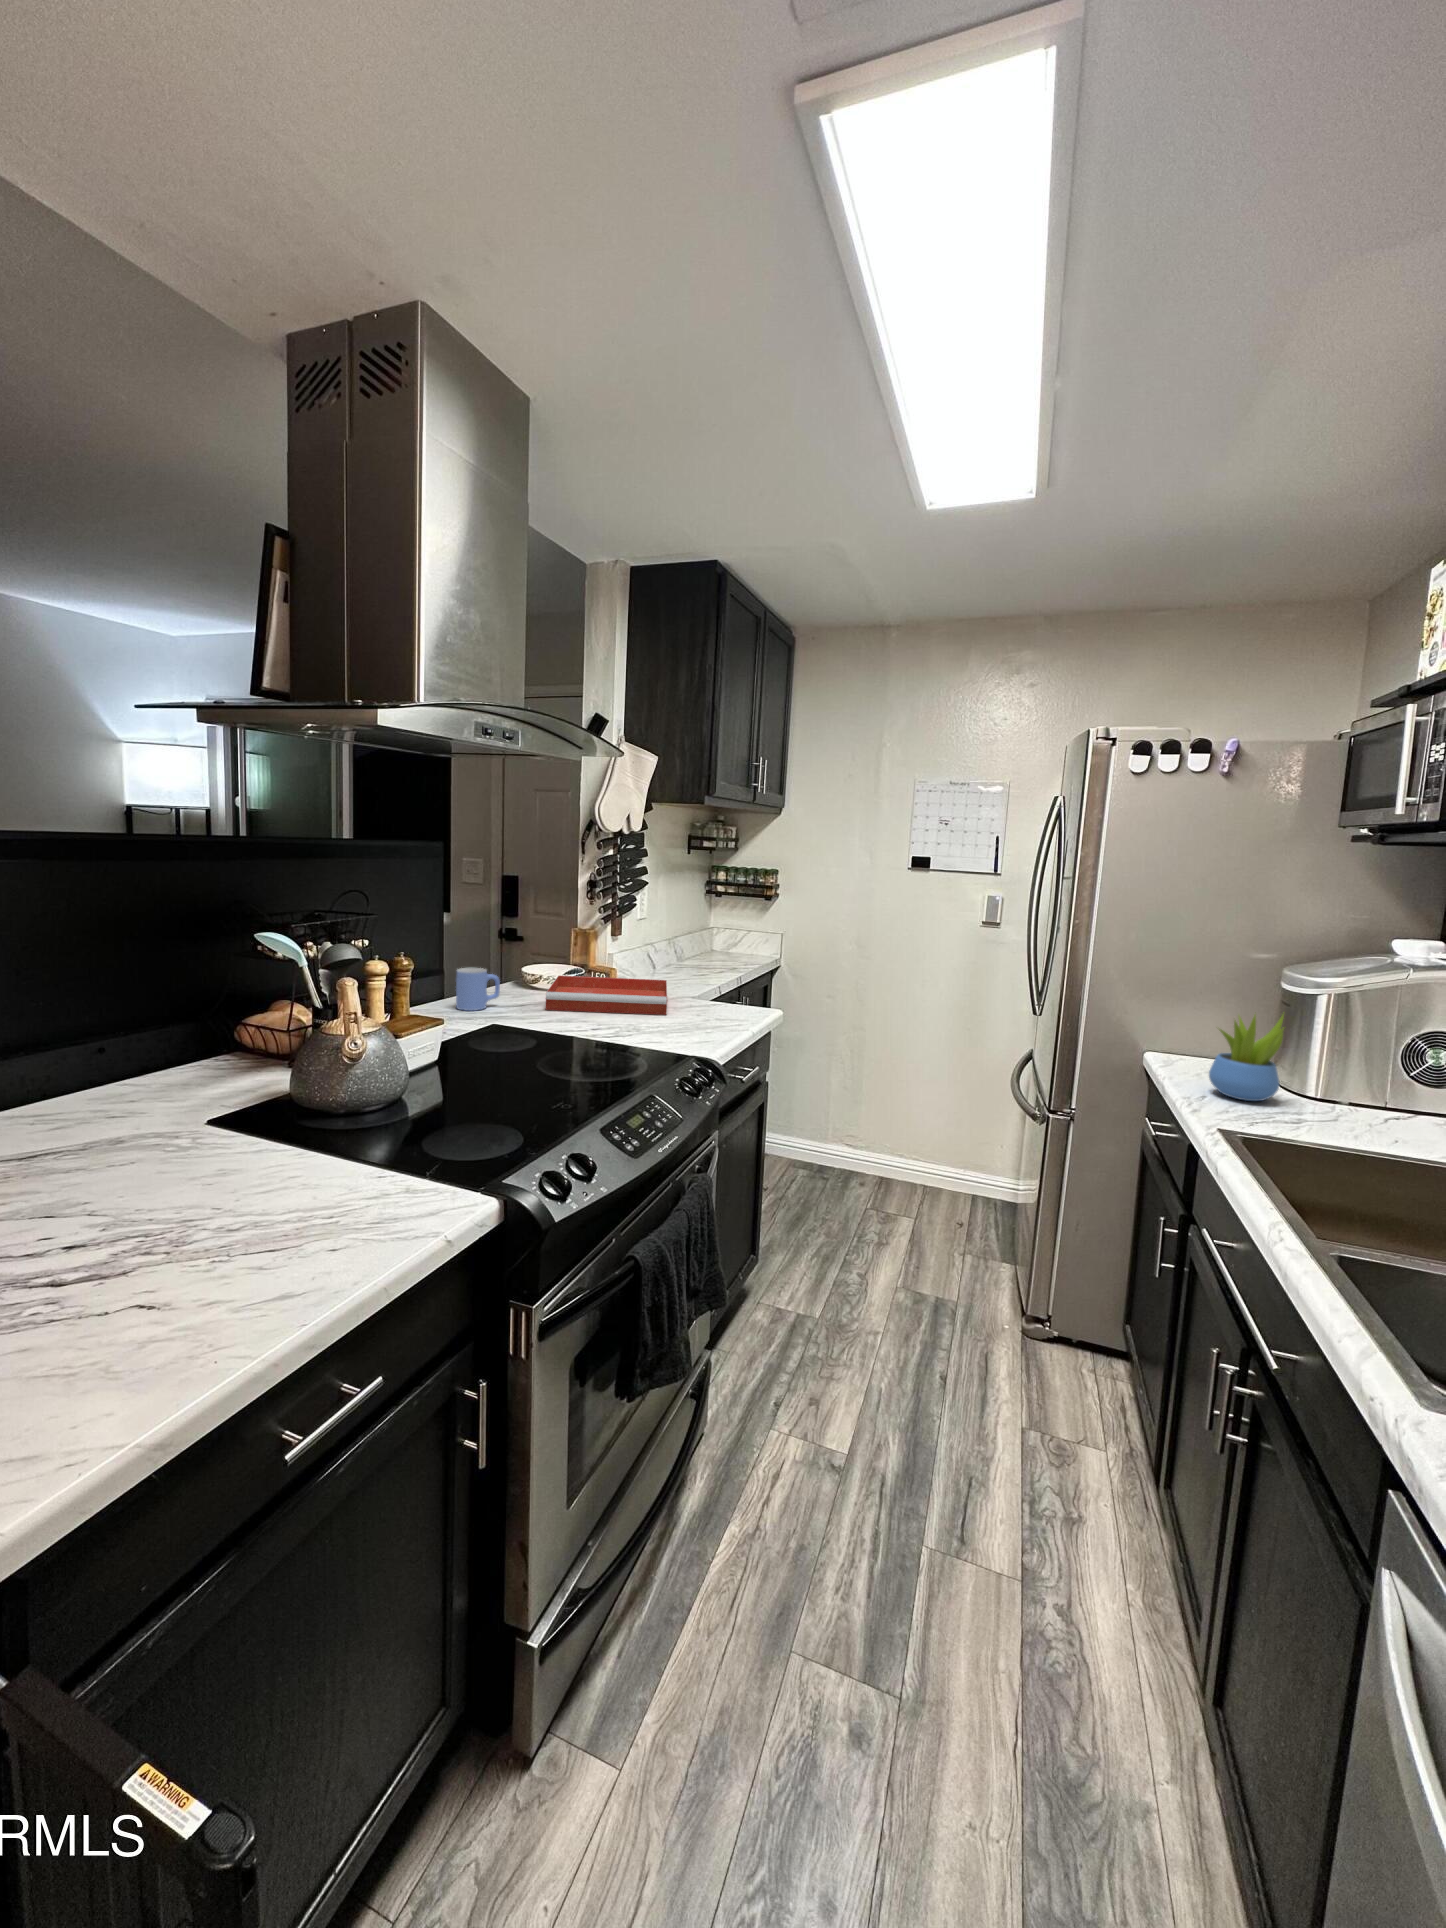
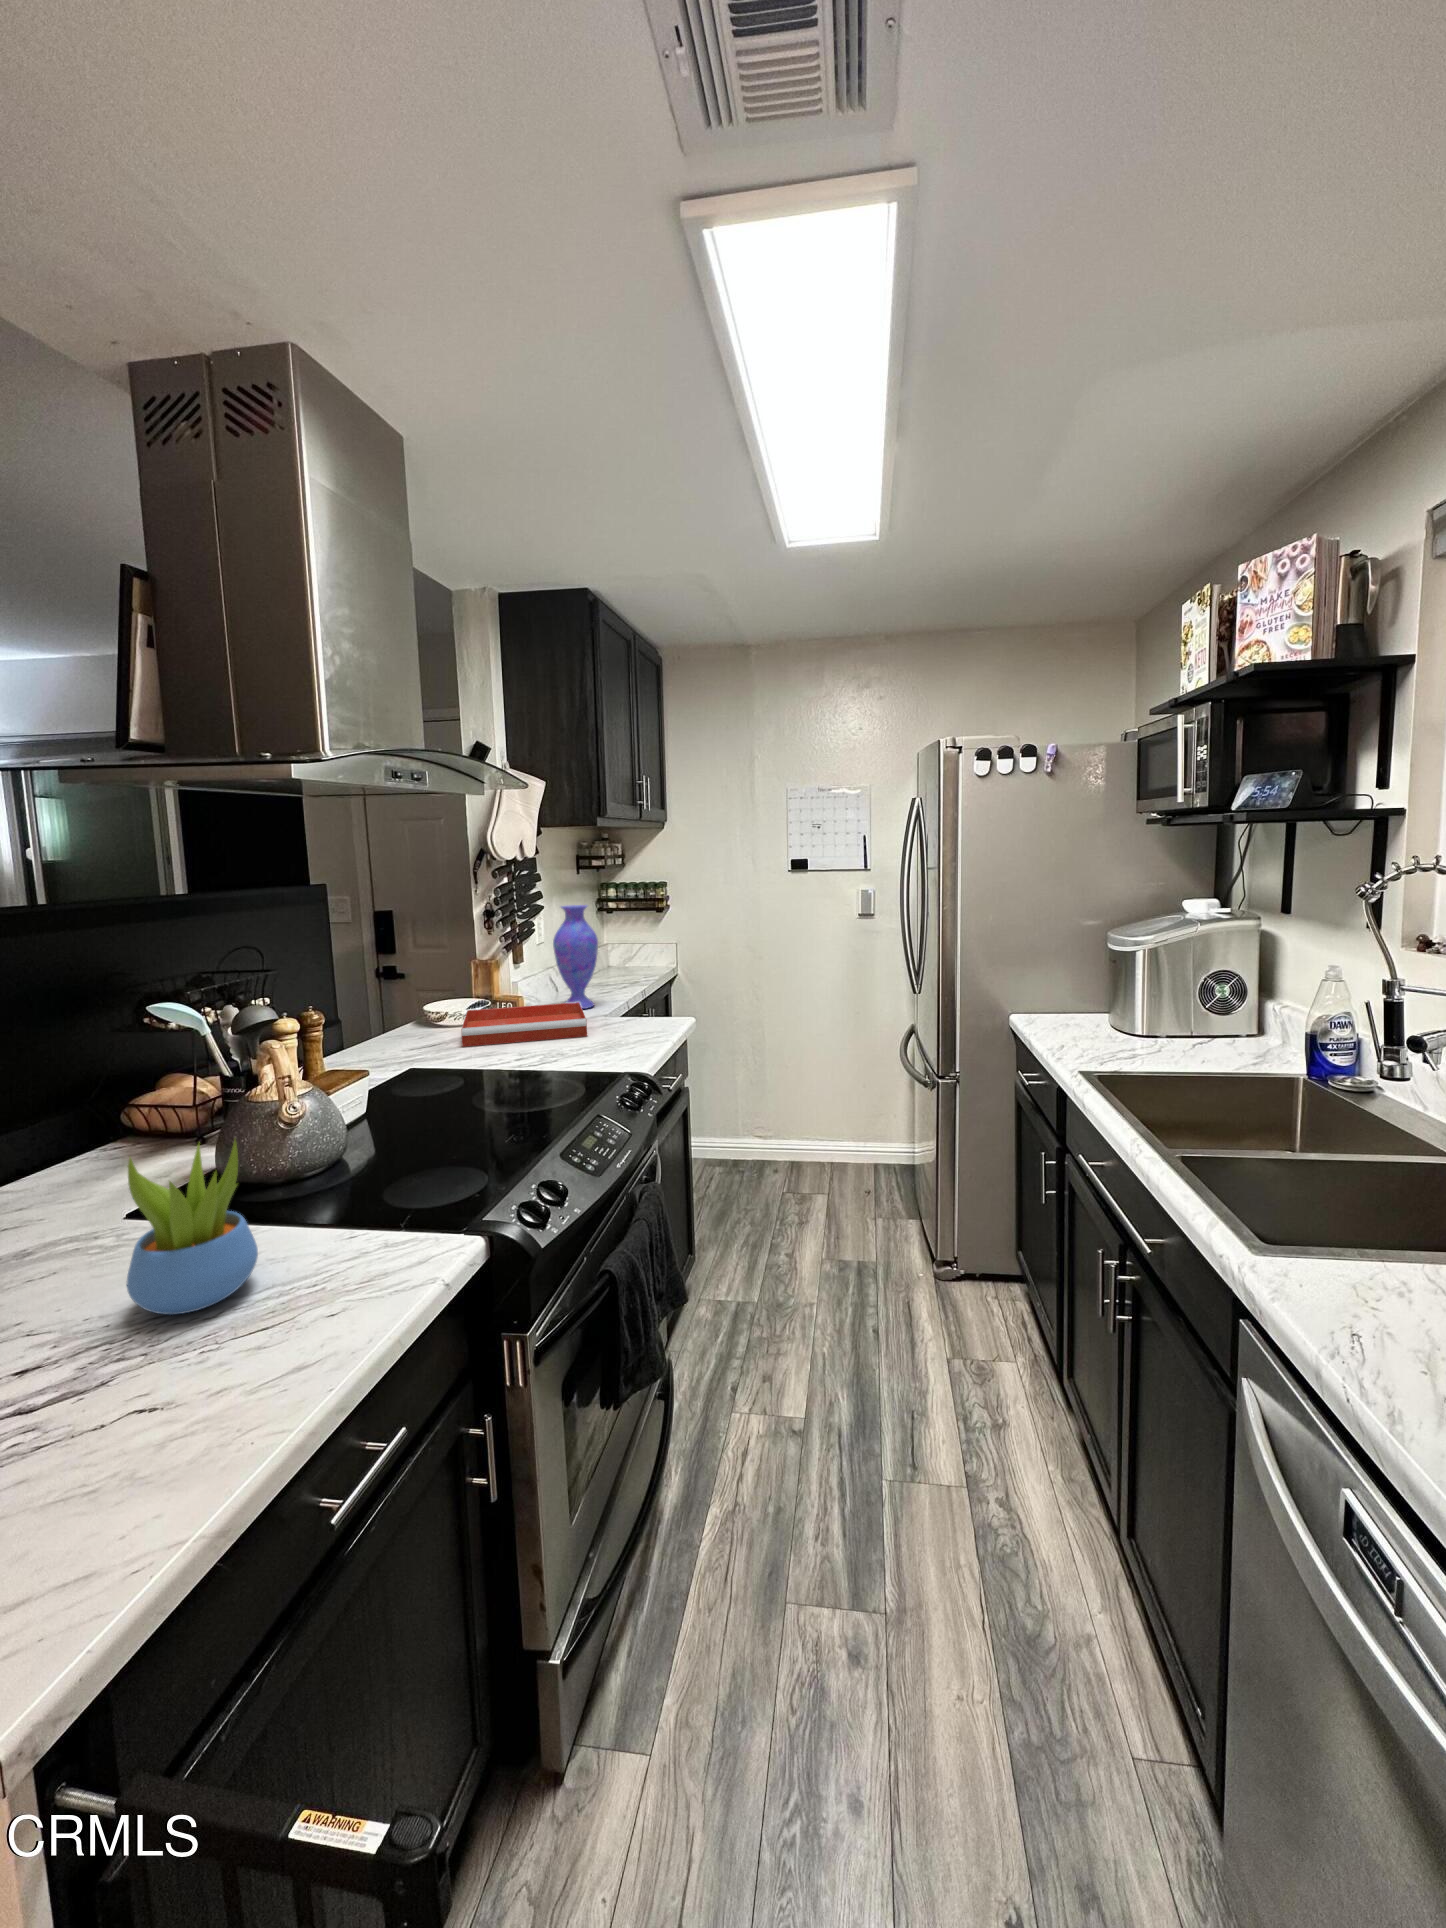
vase: none [648,882,693,988] -> present [553,905,598,1009]
mug: present [456,968,500,1011] -> none [362,1013,411,1058]
succulent plant: present [1209,1015,1284,1101] -> present [127,1140,258,1315]

